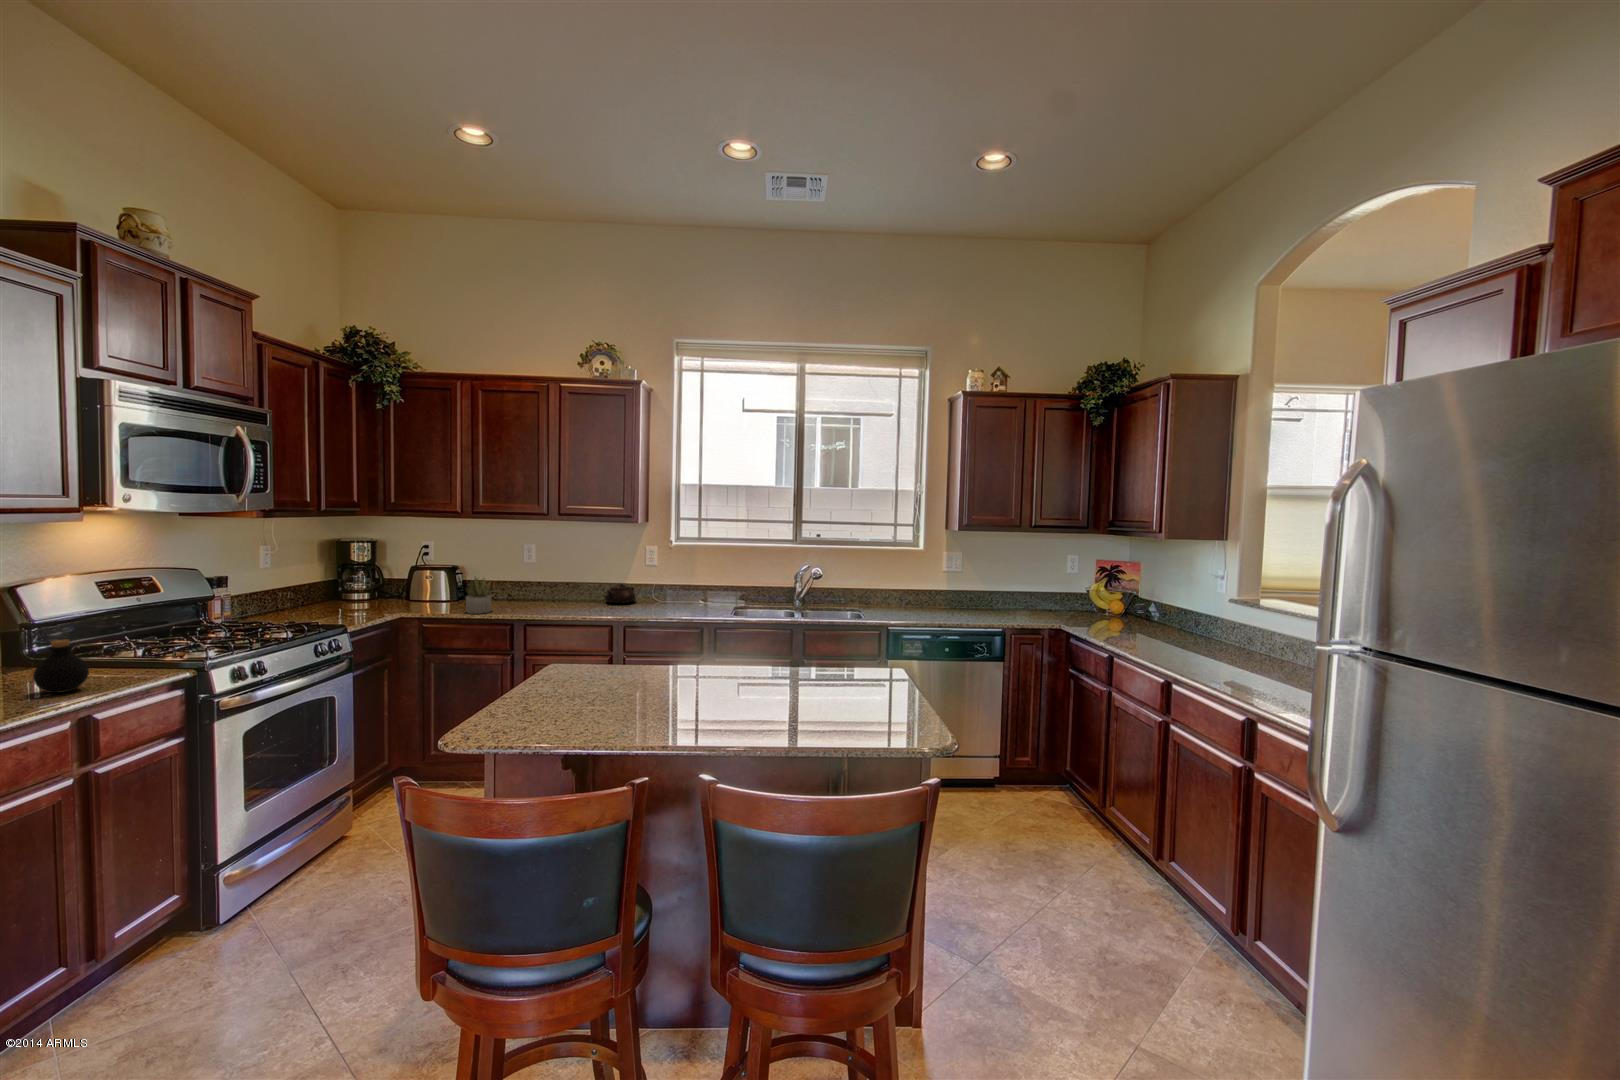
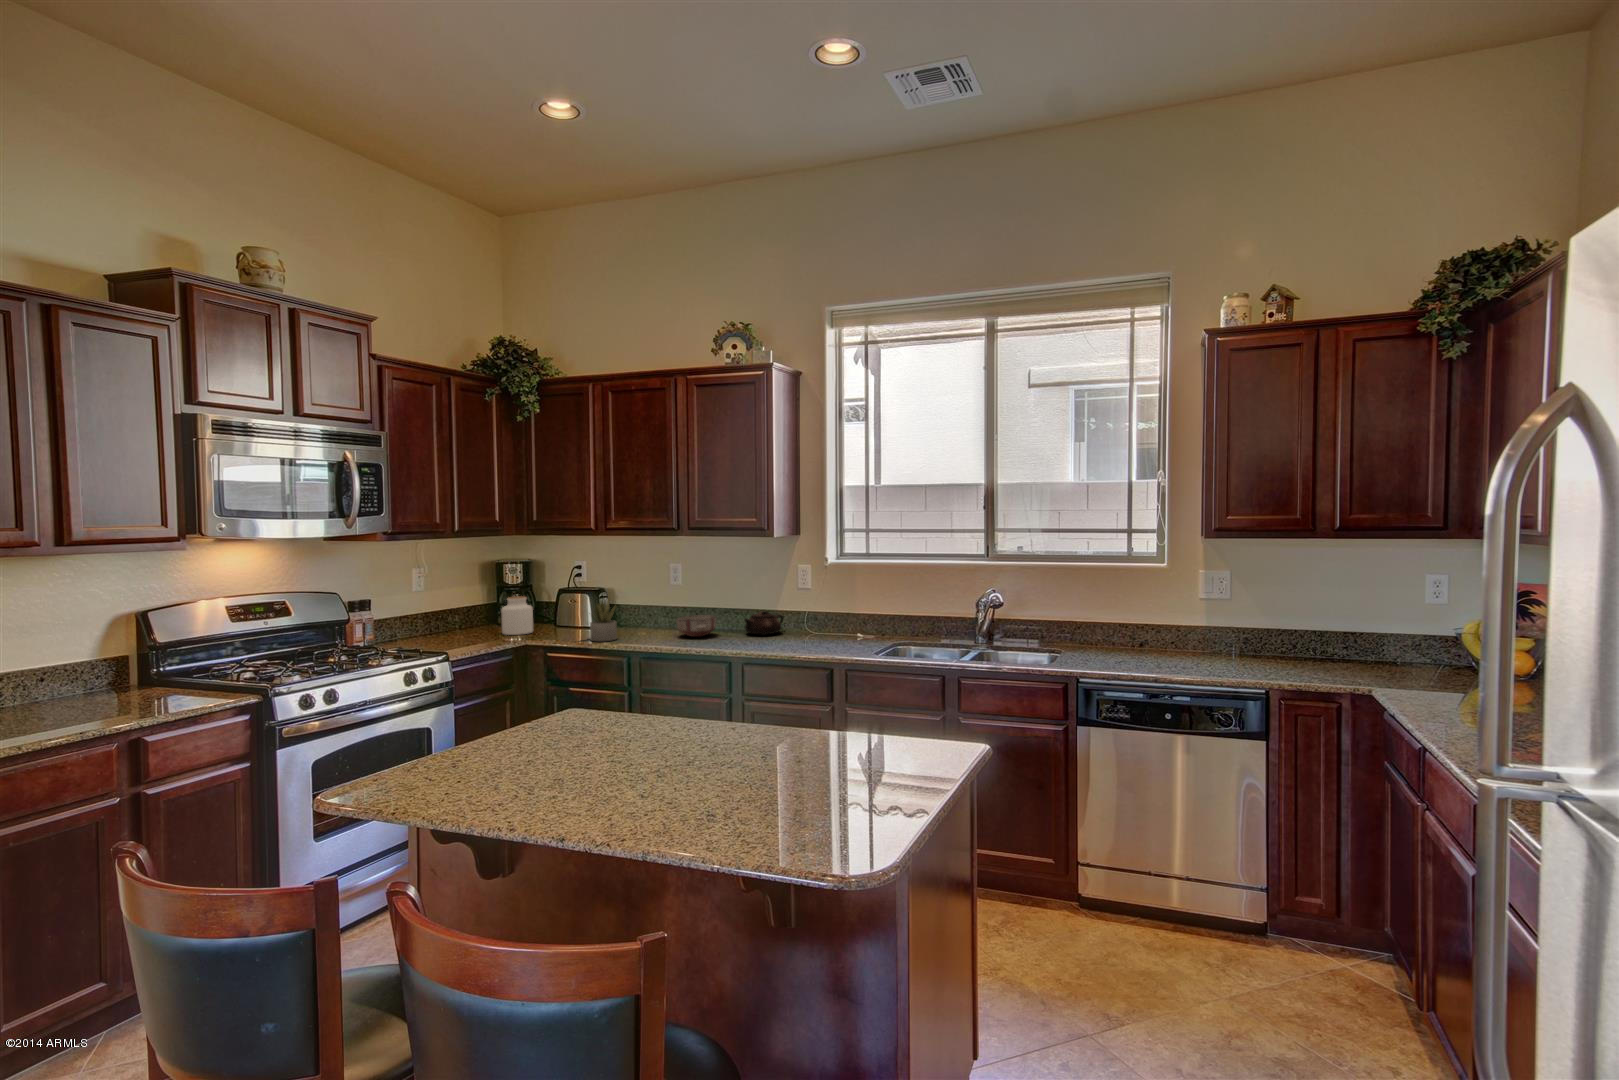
jar: none [366,574,399,610] -> present [501,596,533,635]
ceramic bowl: none [546,588,582,607] -> present [676,615,717,637]
bottle: present [33,640,89,693] -> none [153,651,195,698]

